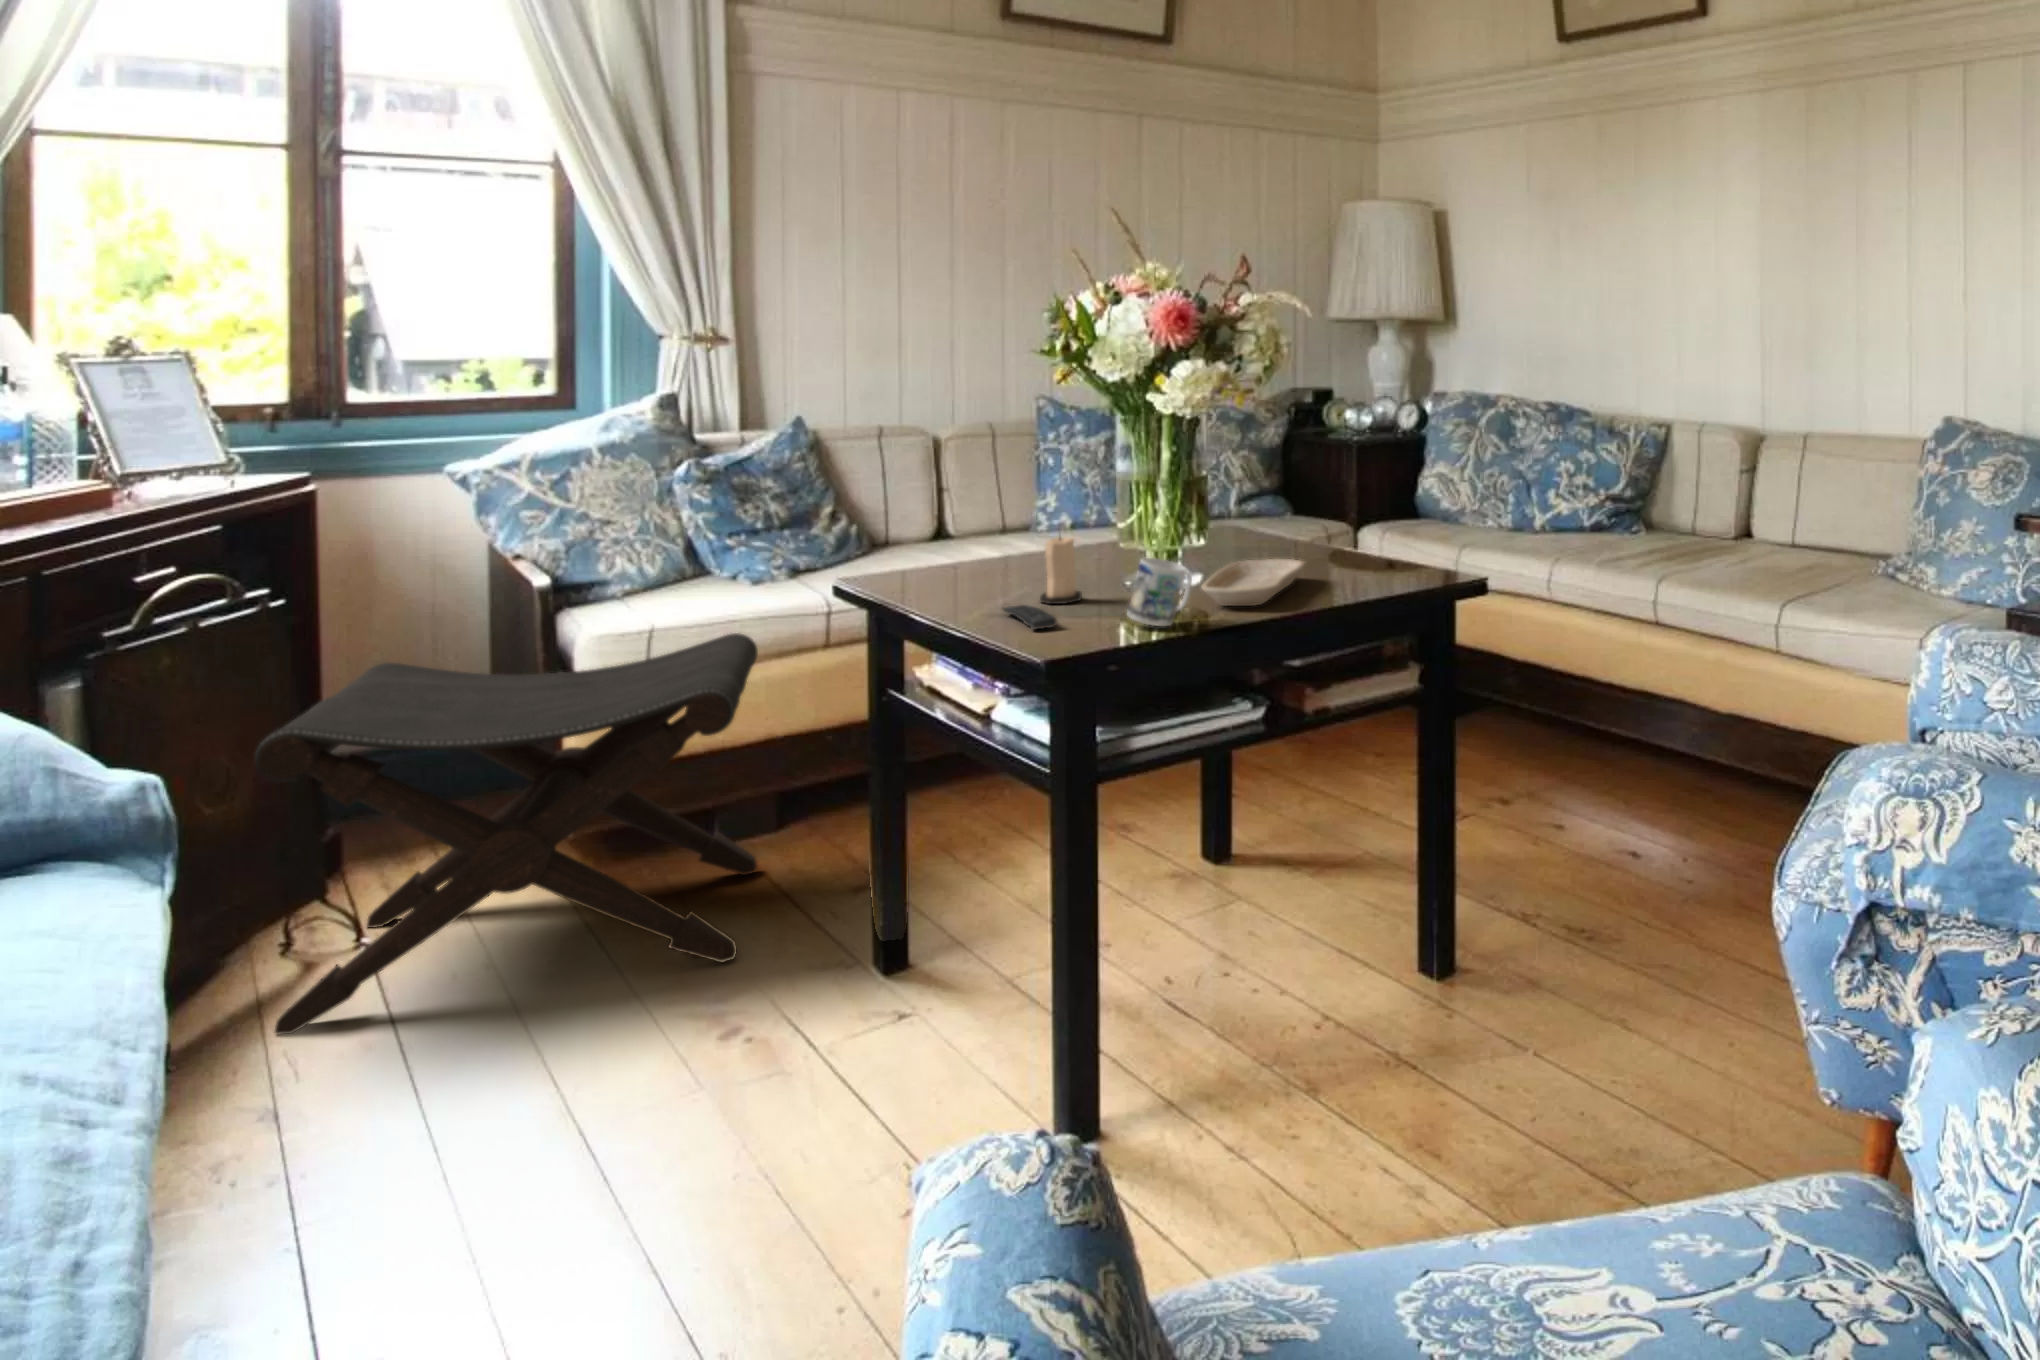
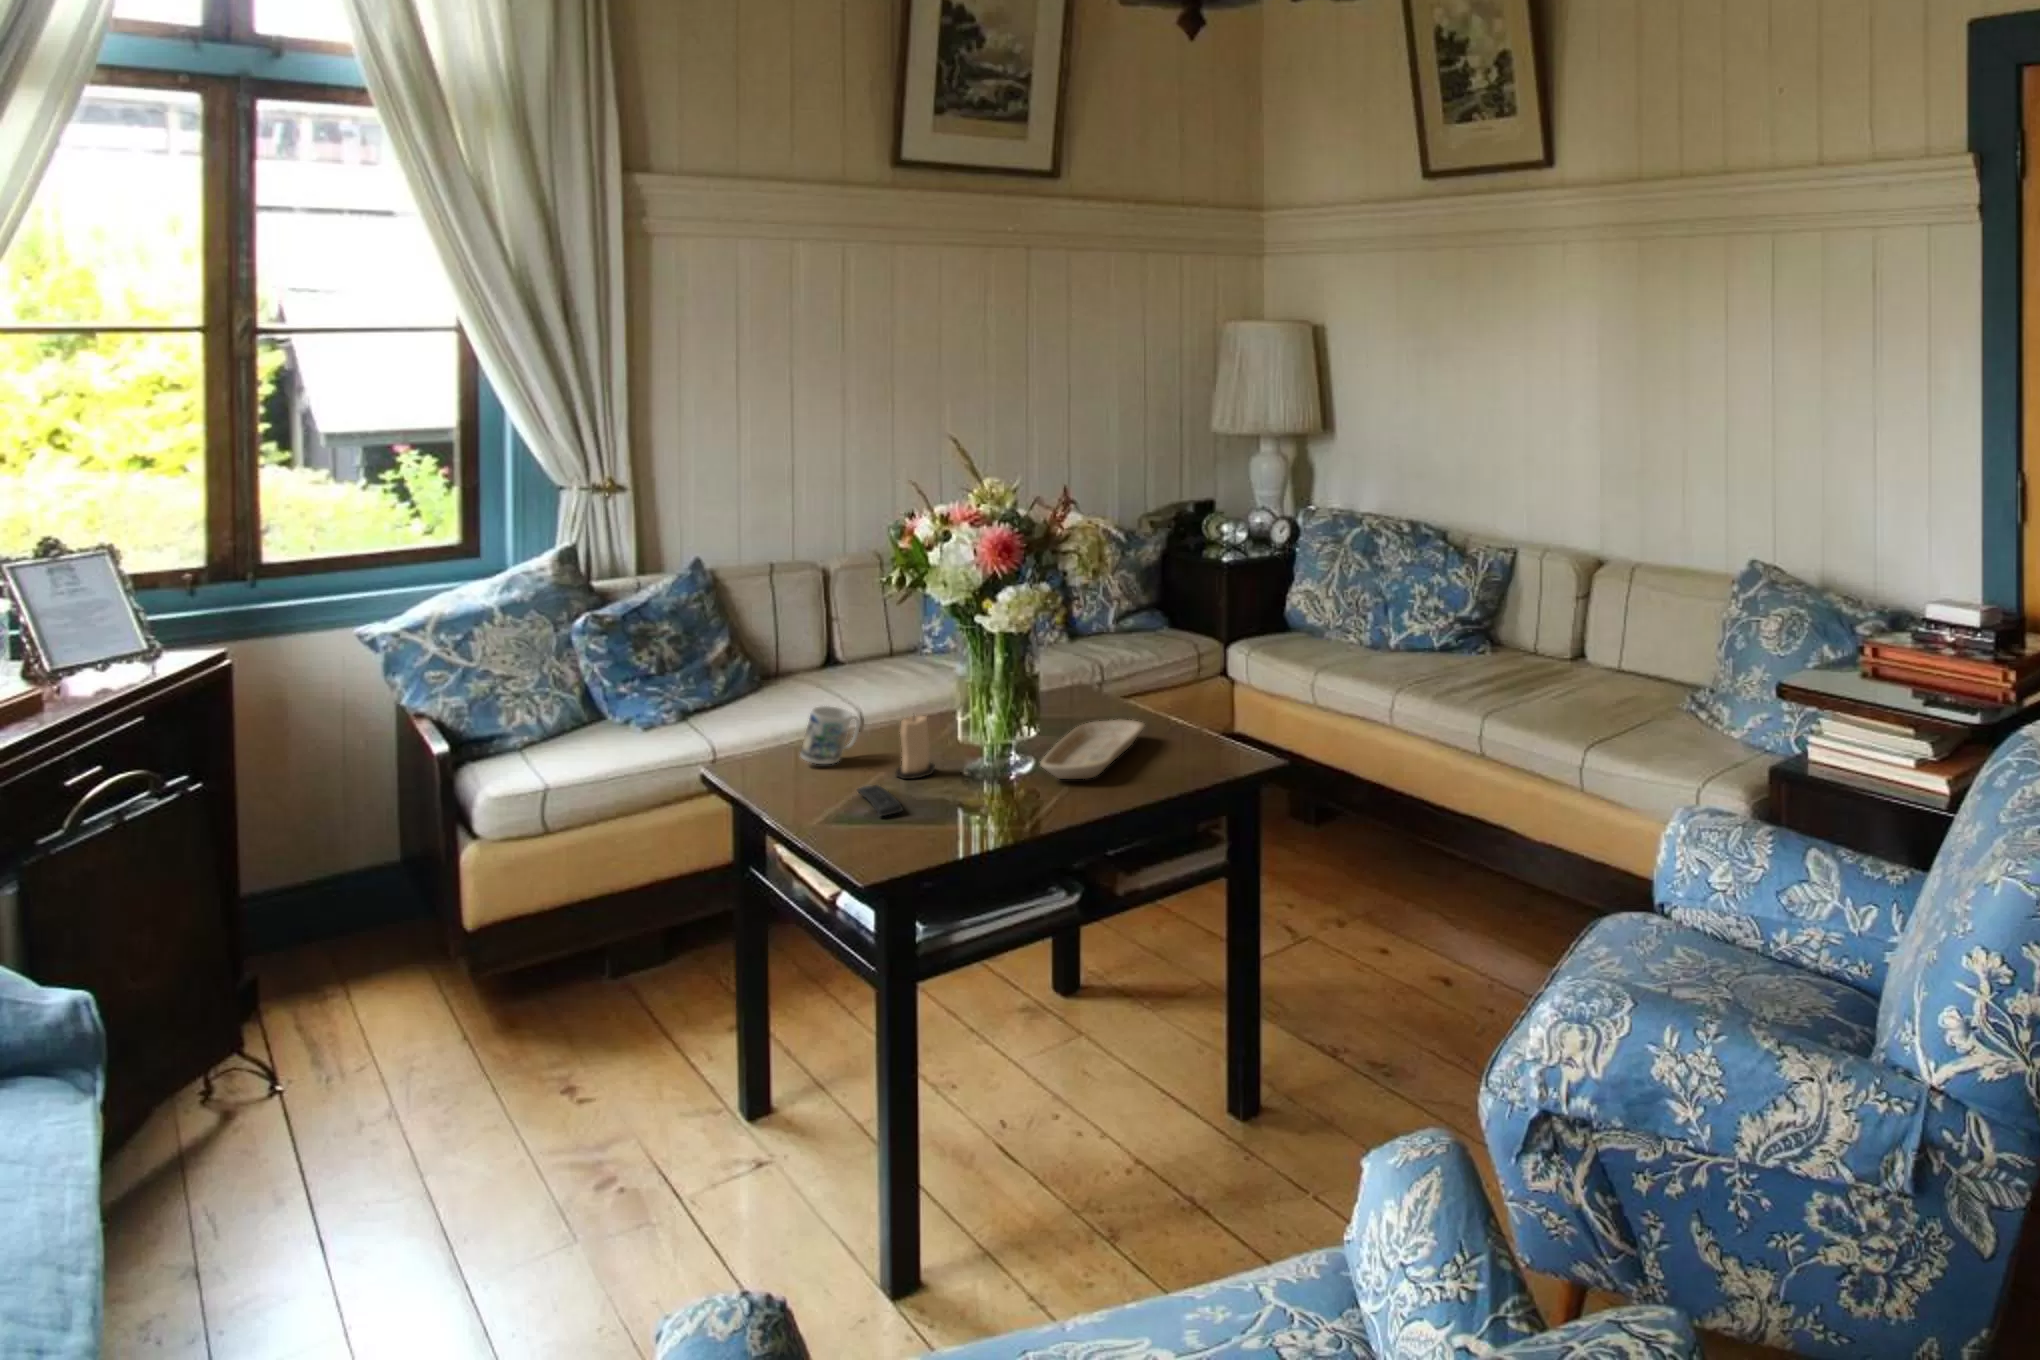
mug: present [1127,558,1192,626] -> present [800,706,860,764]
footstool: present [255,633,758,1034] -> none [165,789,646,1196]

